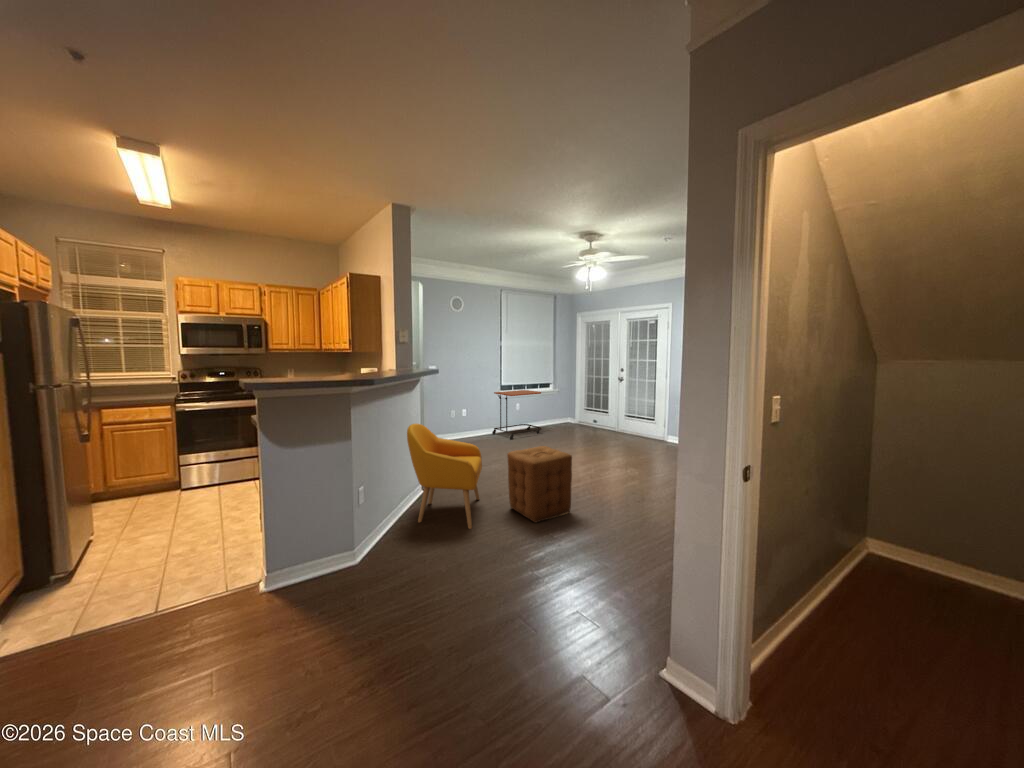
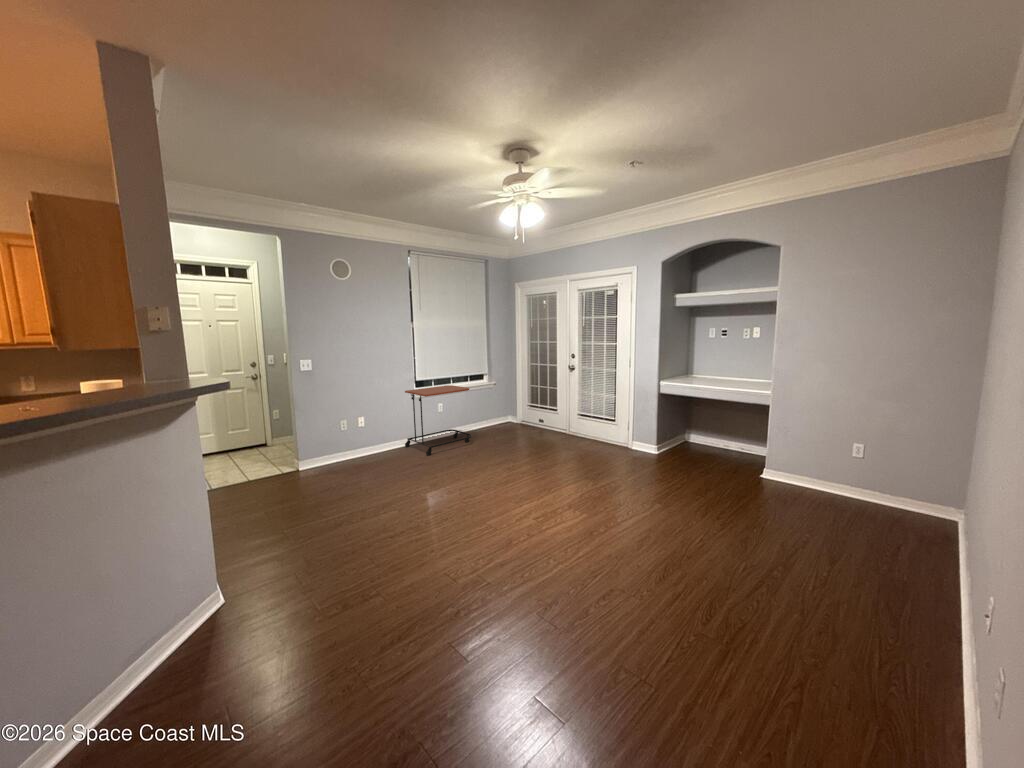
armchair: present [407,424,482,529] -> none [105,491,326,737]
ottoman: present [507,446,572,522] -> none [363,509,489,690]

